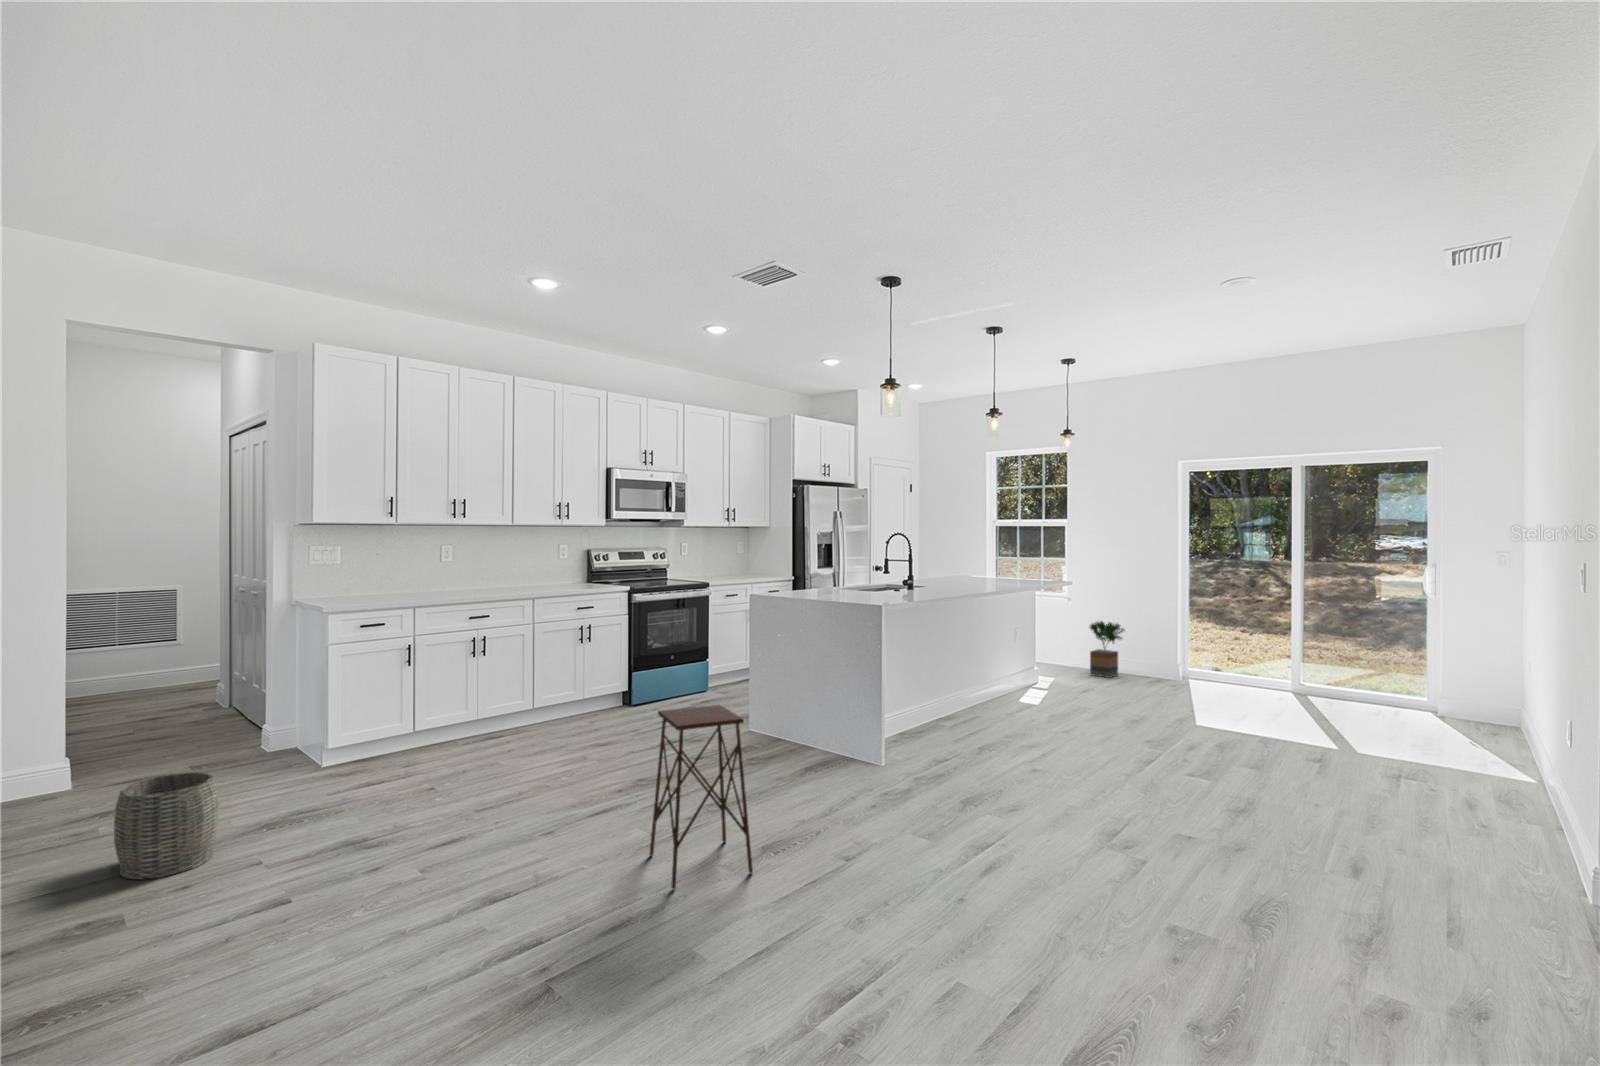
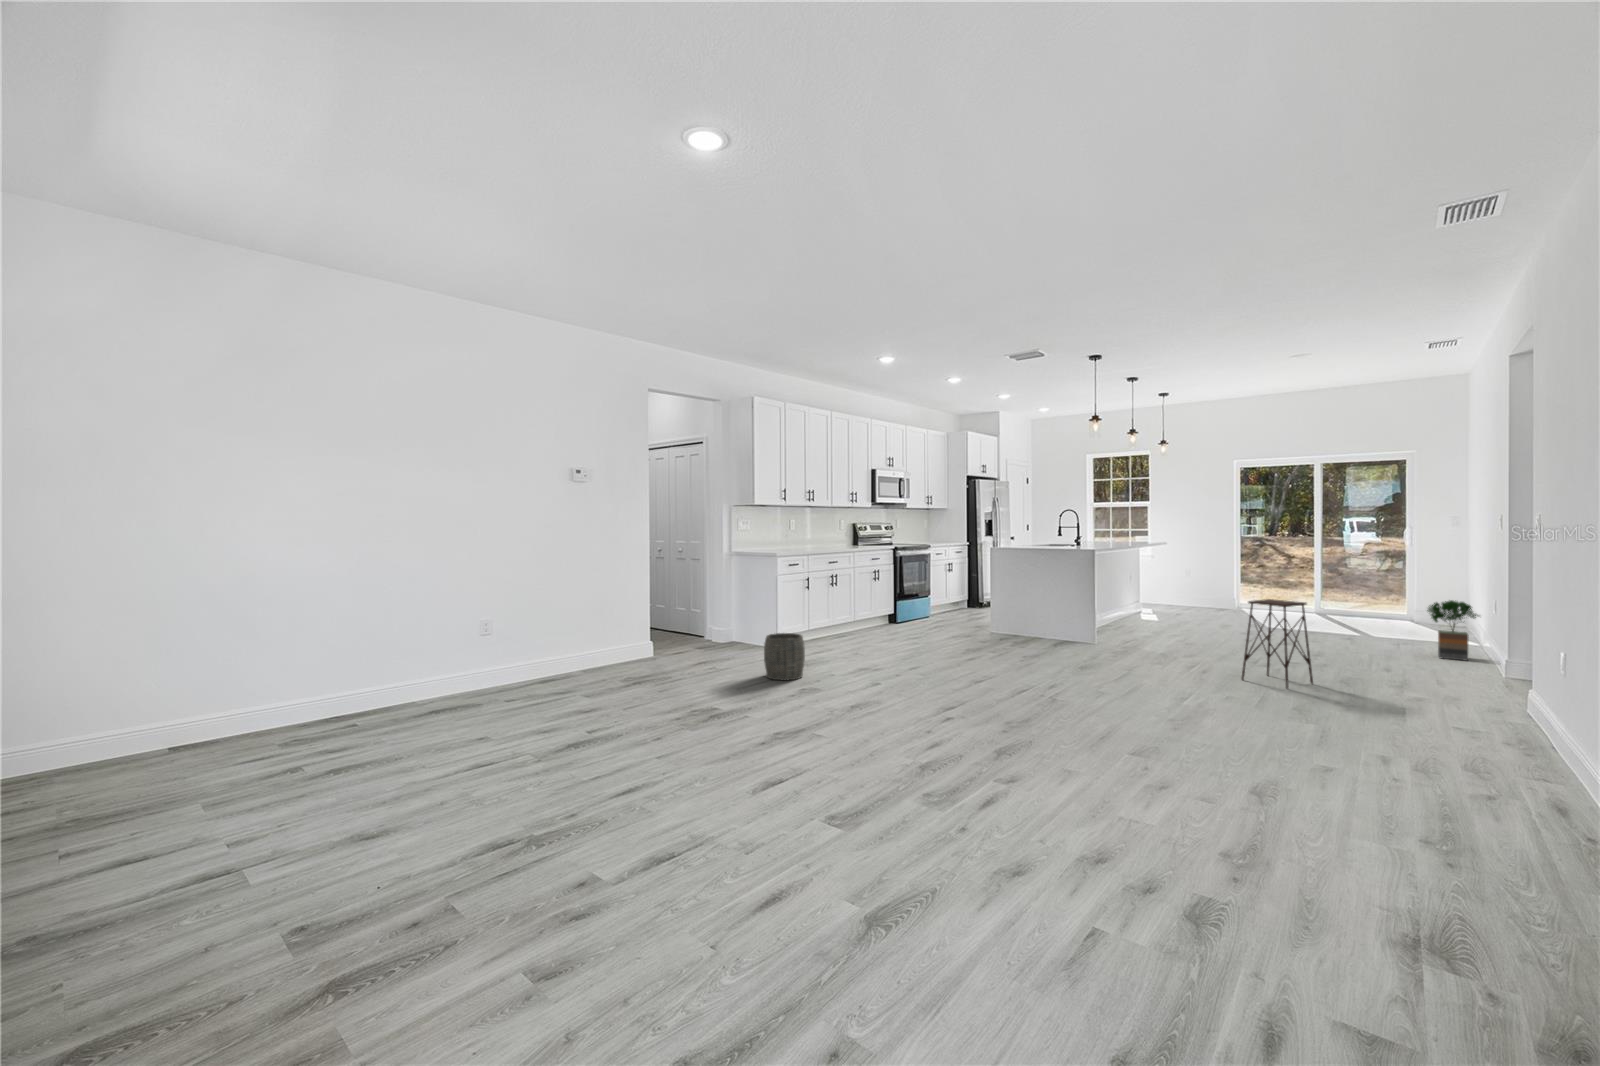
potted tree: present [1089,621,1125,678] -> present [1427,600,1478,661]
side table: present [650,705,753,889] -> present [1241,599,1313,689]

